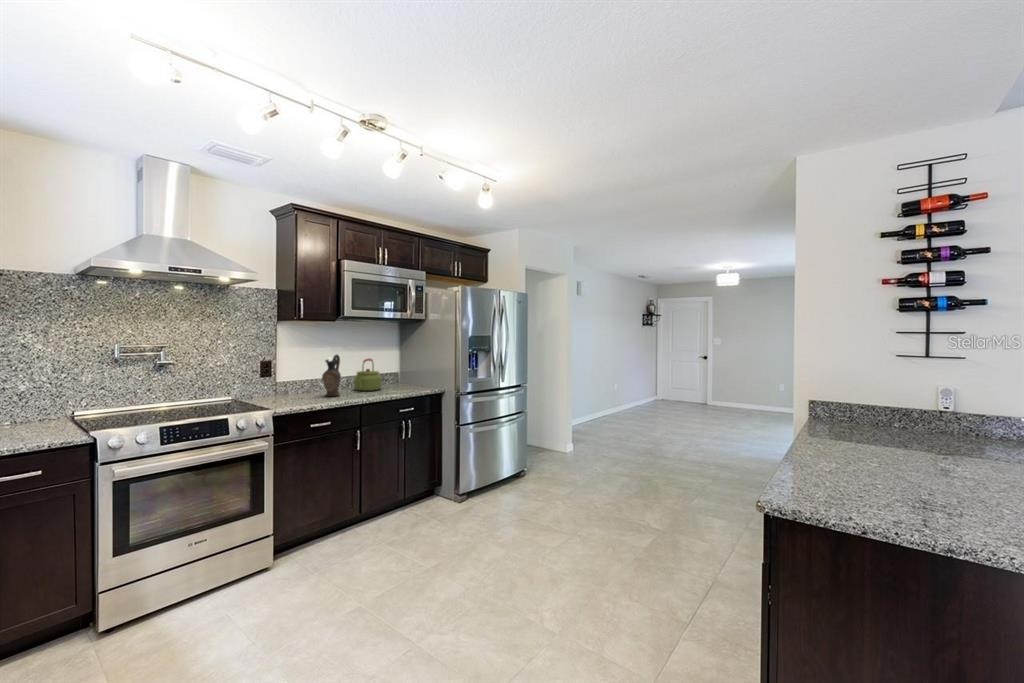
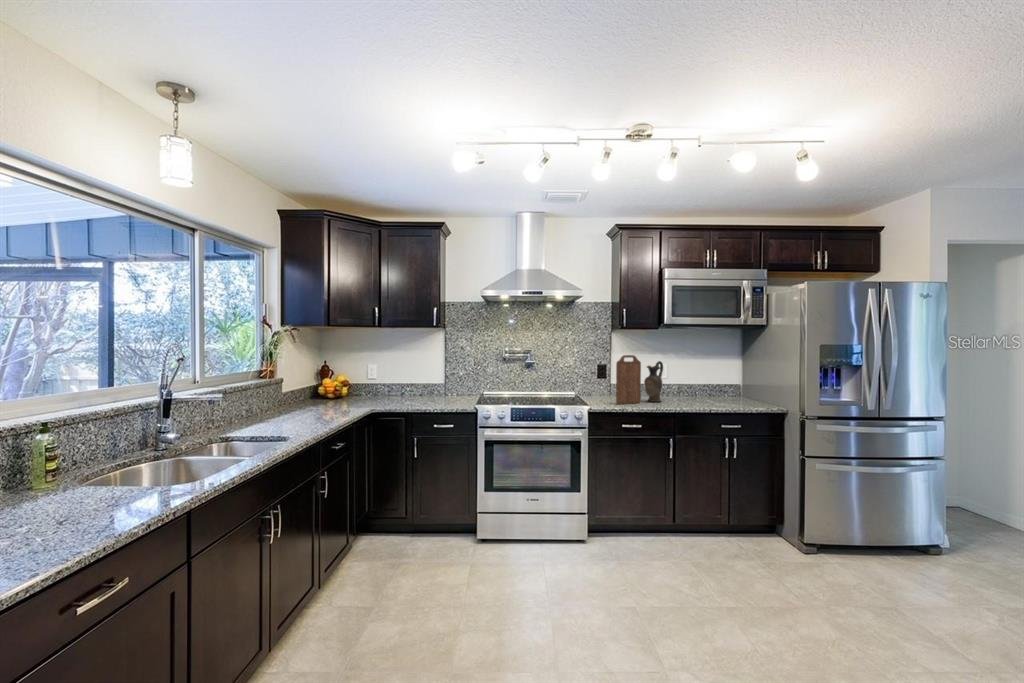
cutting board: none [297,350,321,403] -> present [616,355,641,404]
kettle: present [354,359,382,391] -> none [681,367,711,401]

